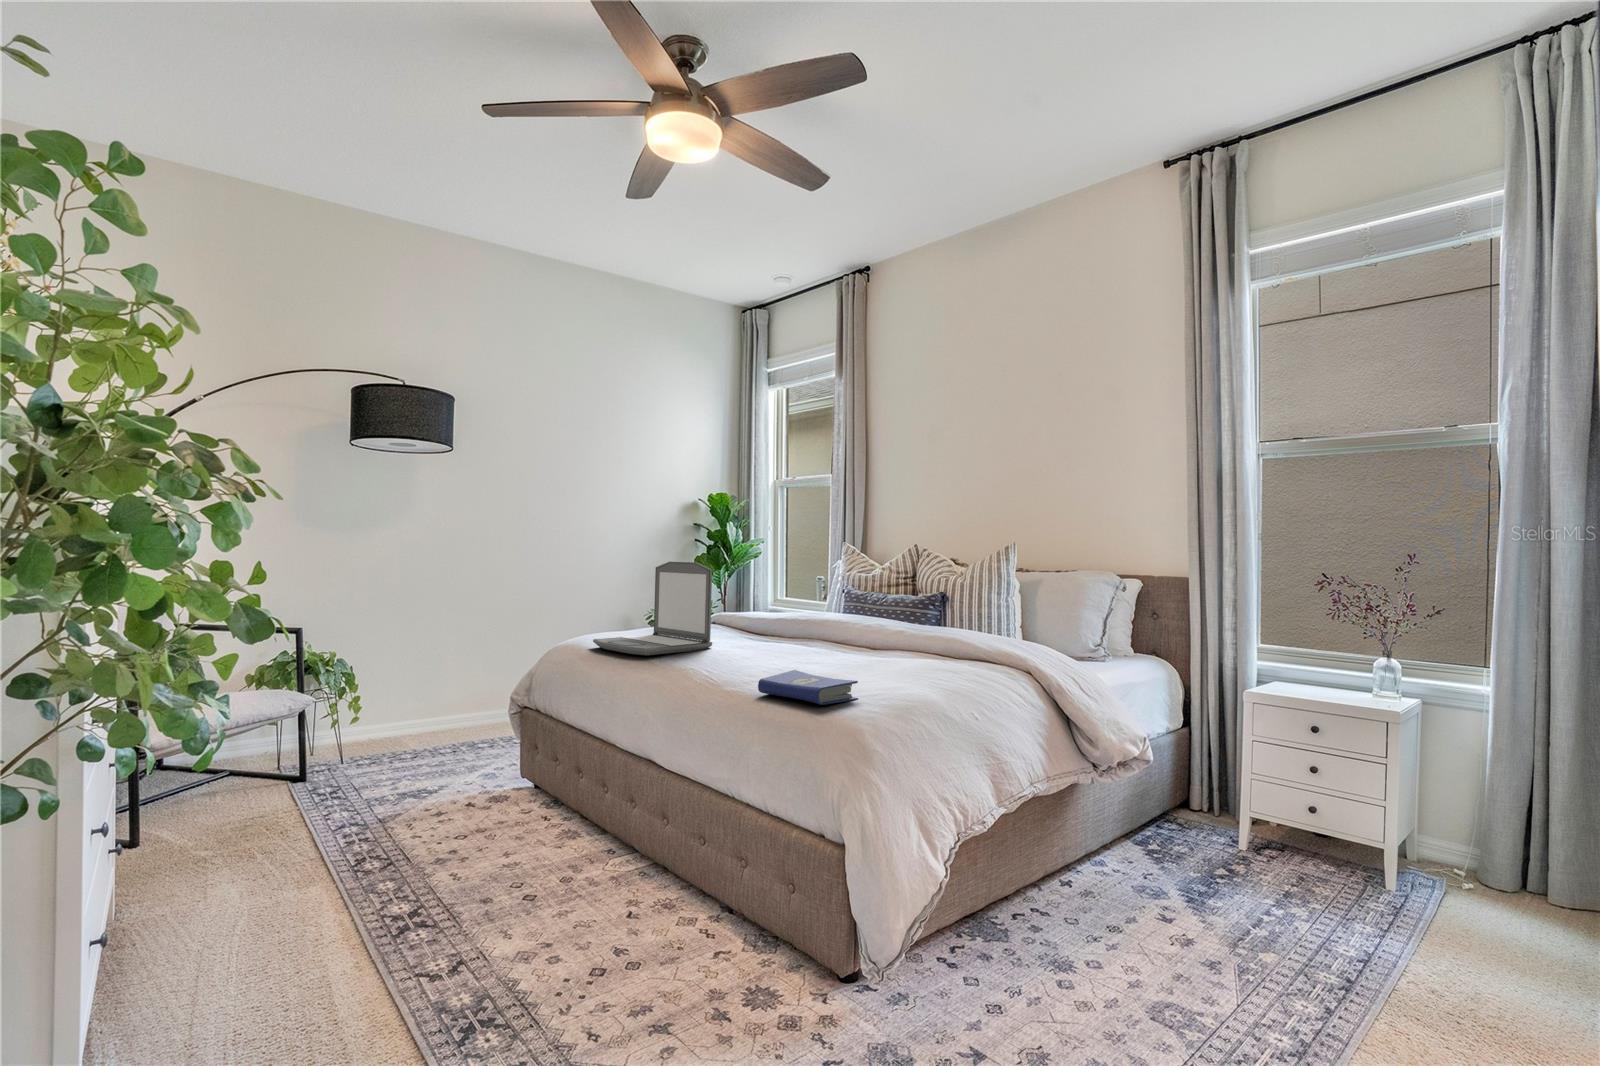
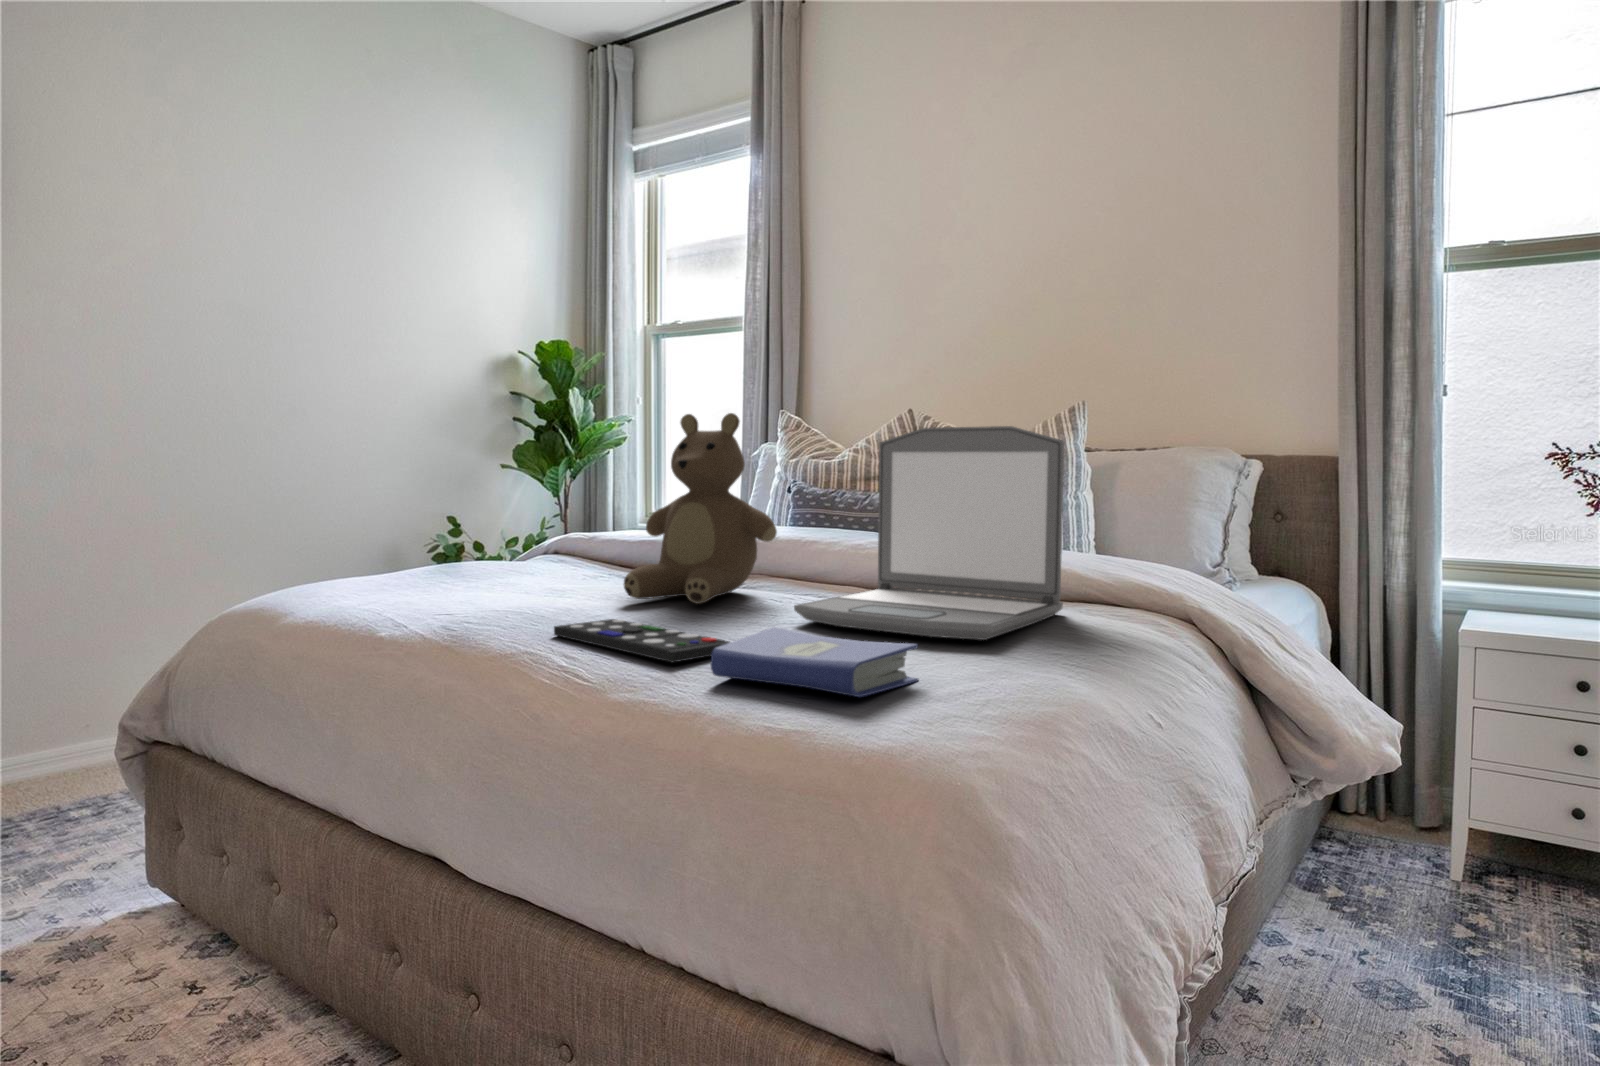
teddy bear: none [733,555,815,657] -> present [624,413,777,604]
laptop: present [593,562,712,655] -> present [794,426,1064,640]
remote control: none [693,663,776,686] -> present [554,619,730,663]

